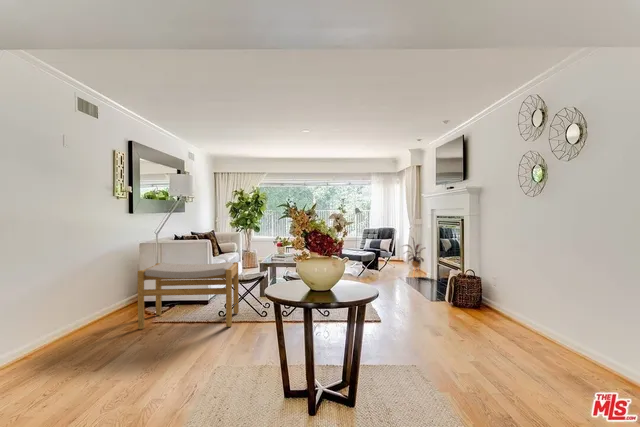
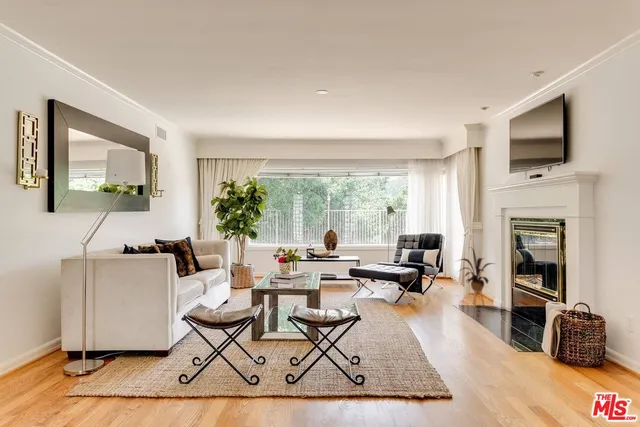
footstool: present [138,262,239,329] -> none [32,292,213,413]

